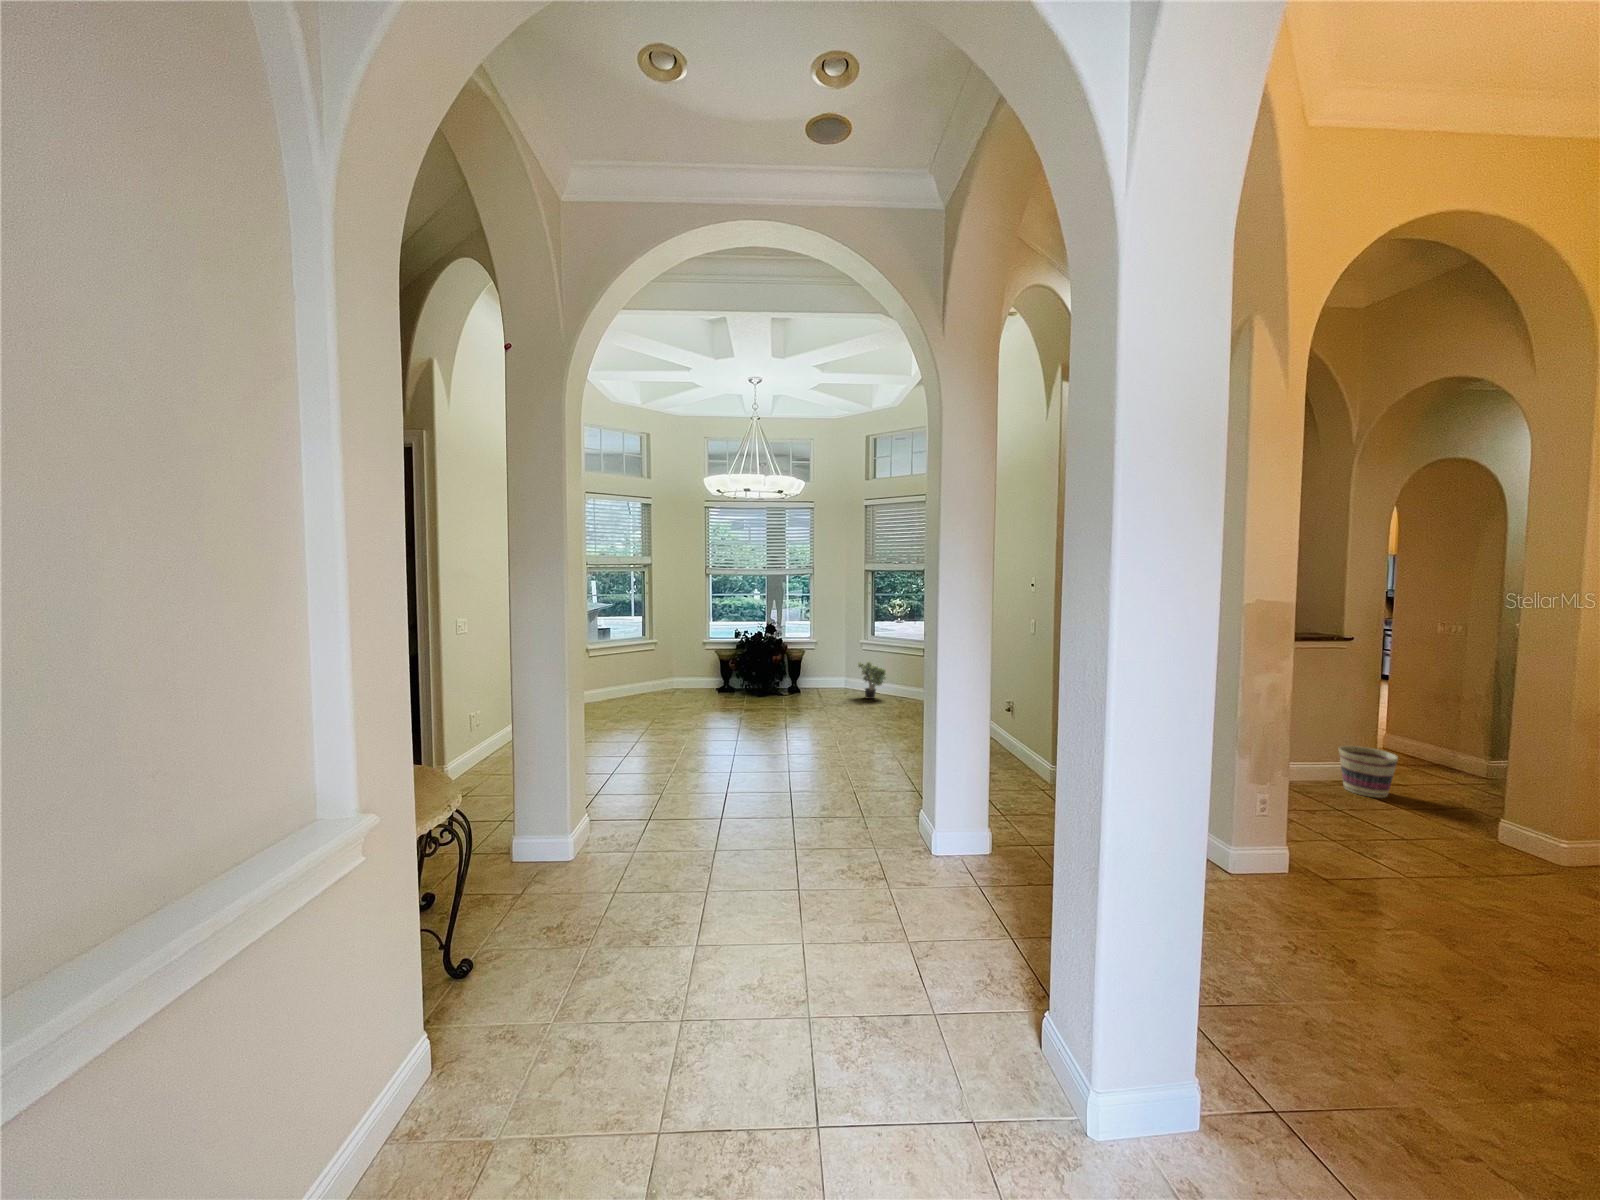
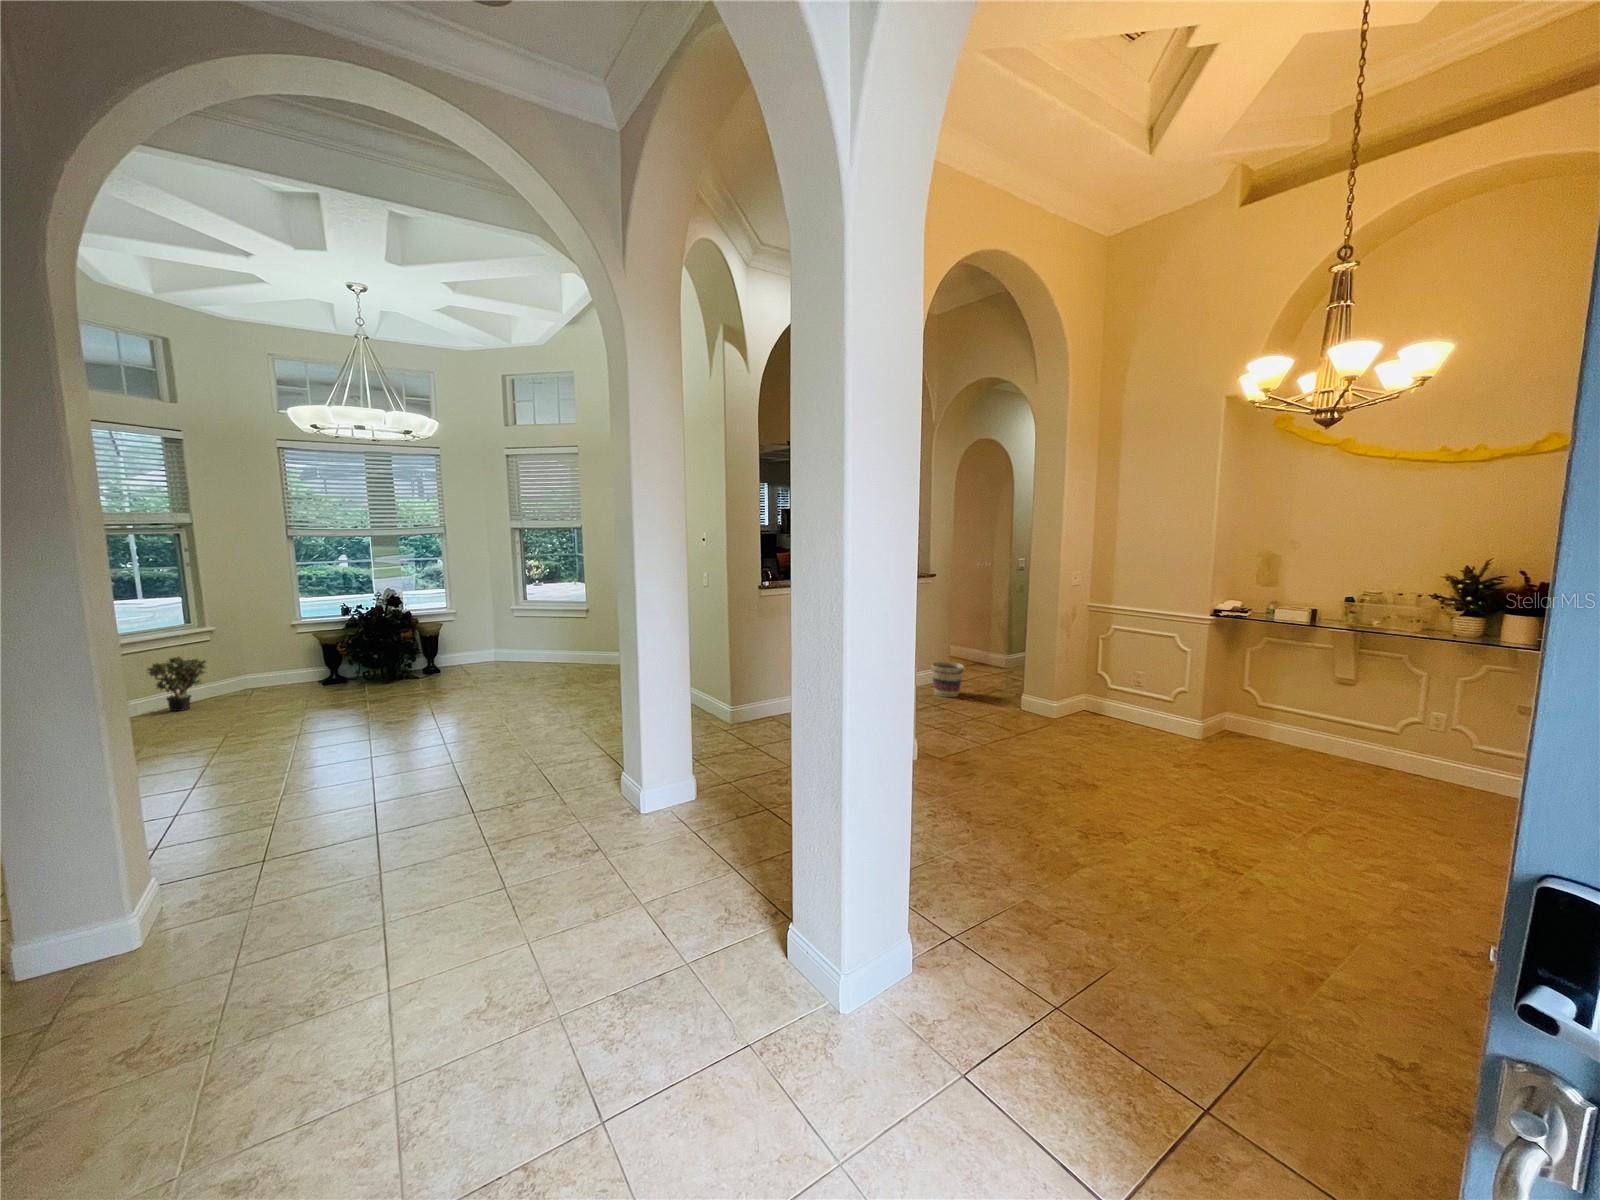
potted plant: present [858,662,887,699] -> present [148,656,206,711]

